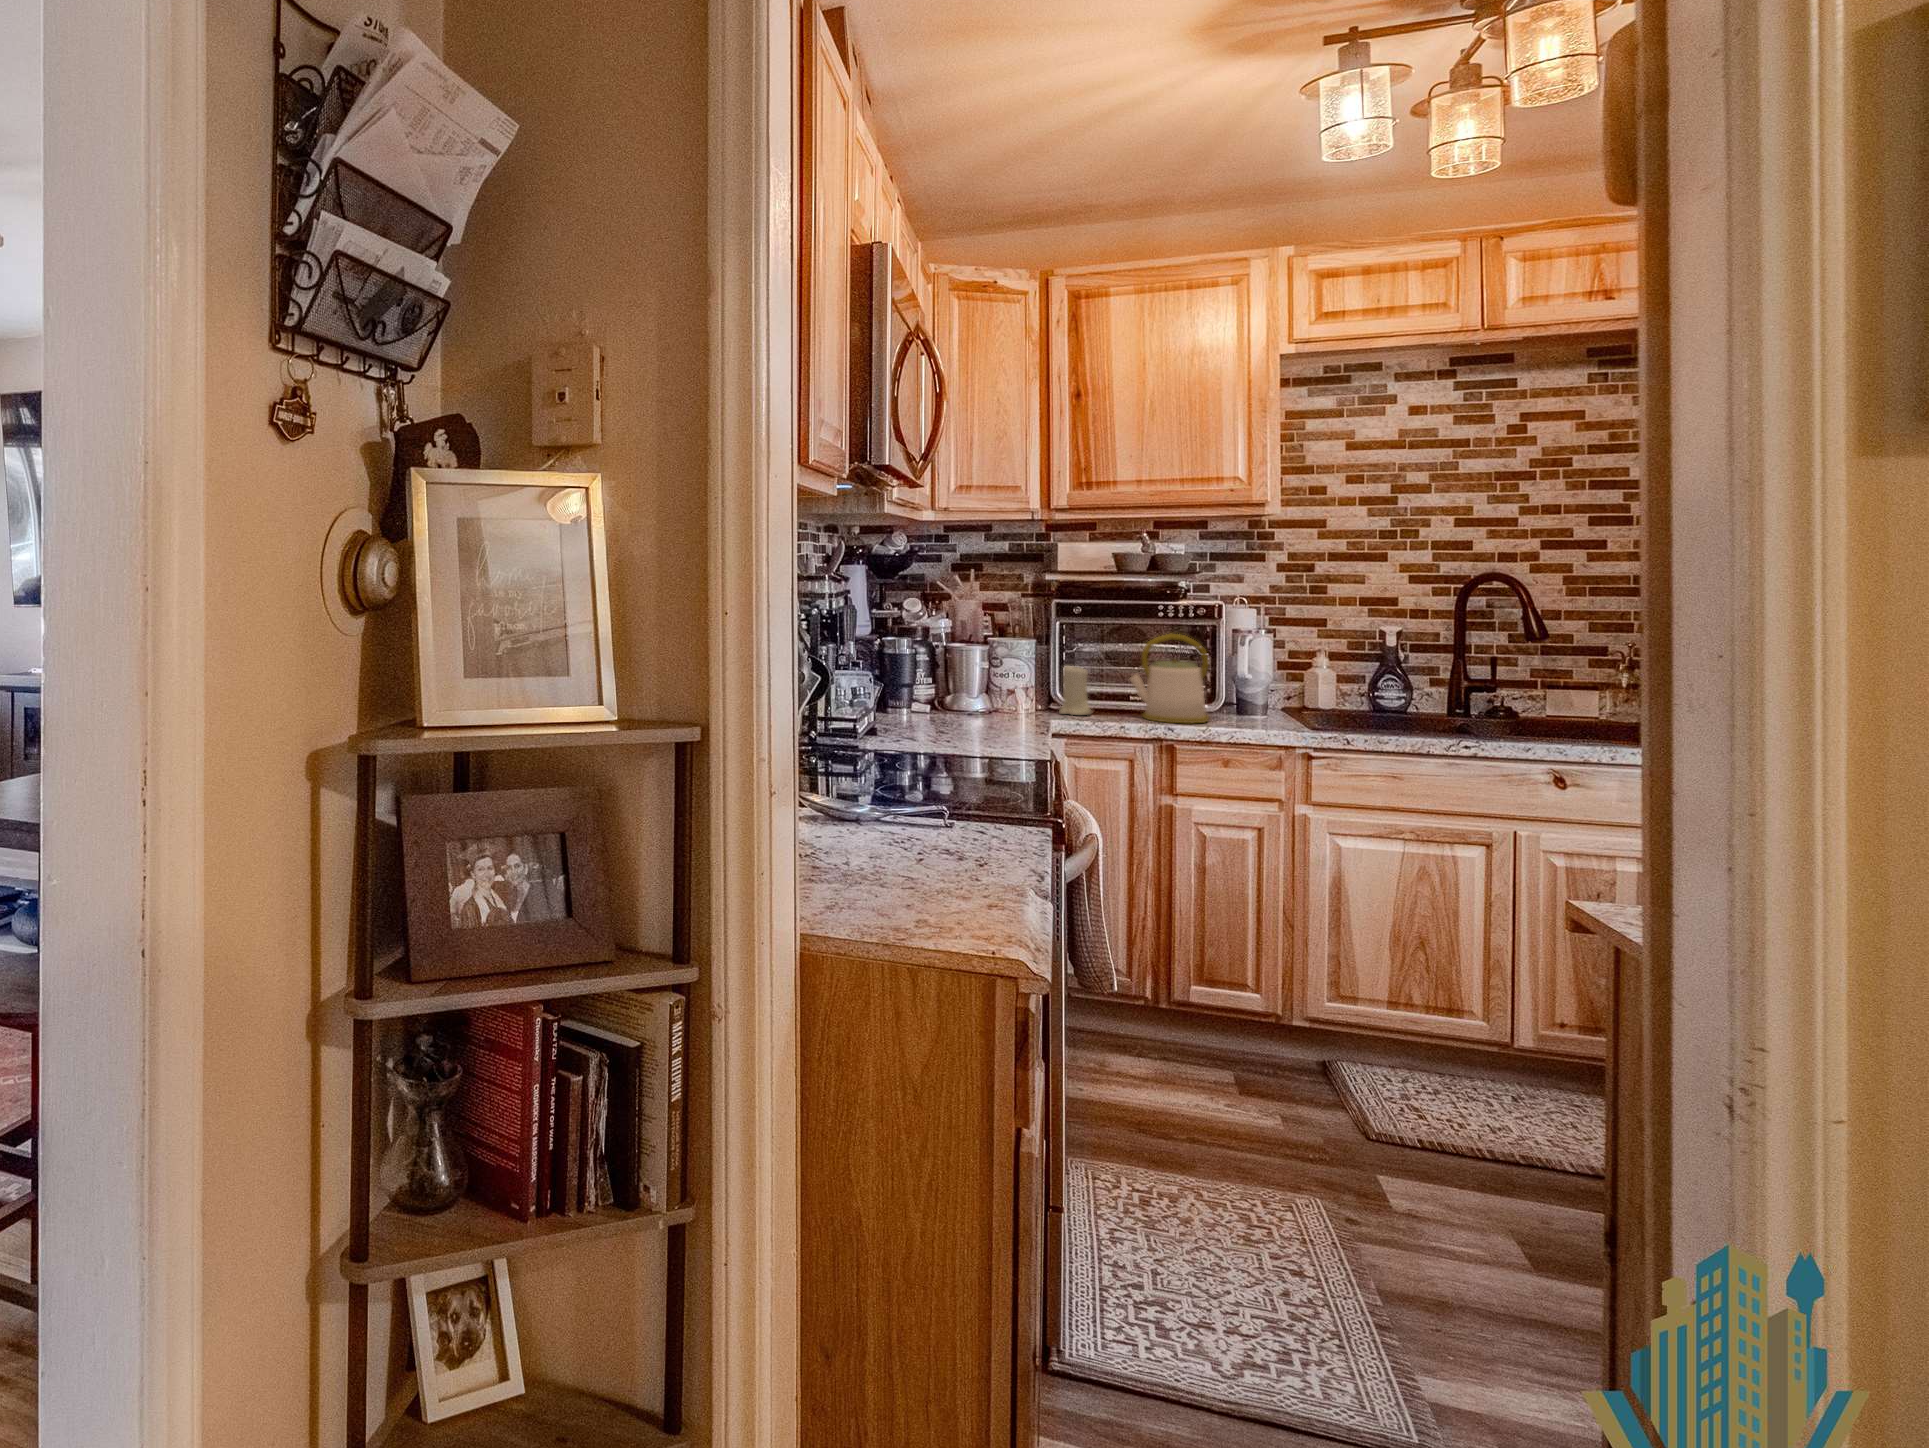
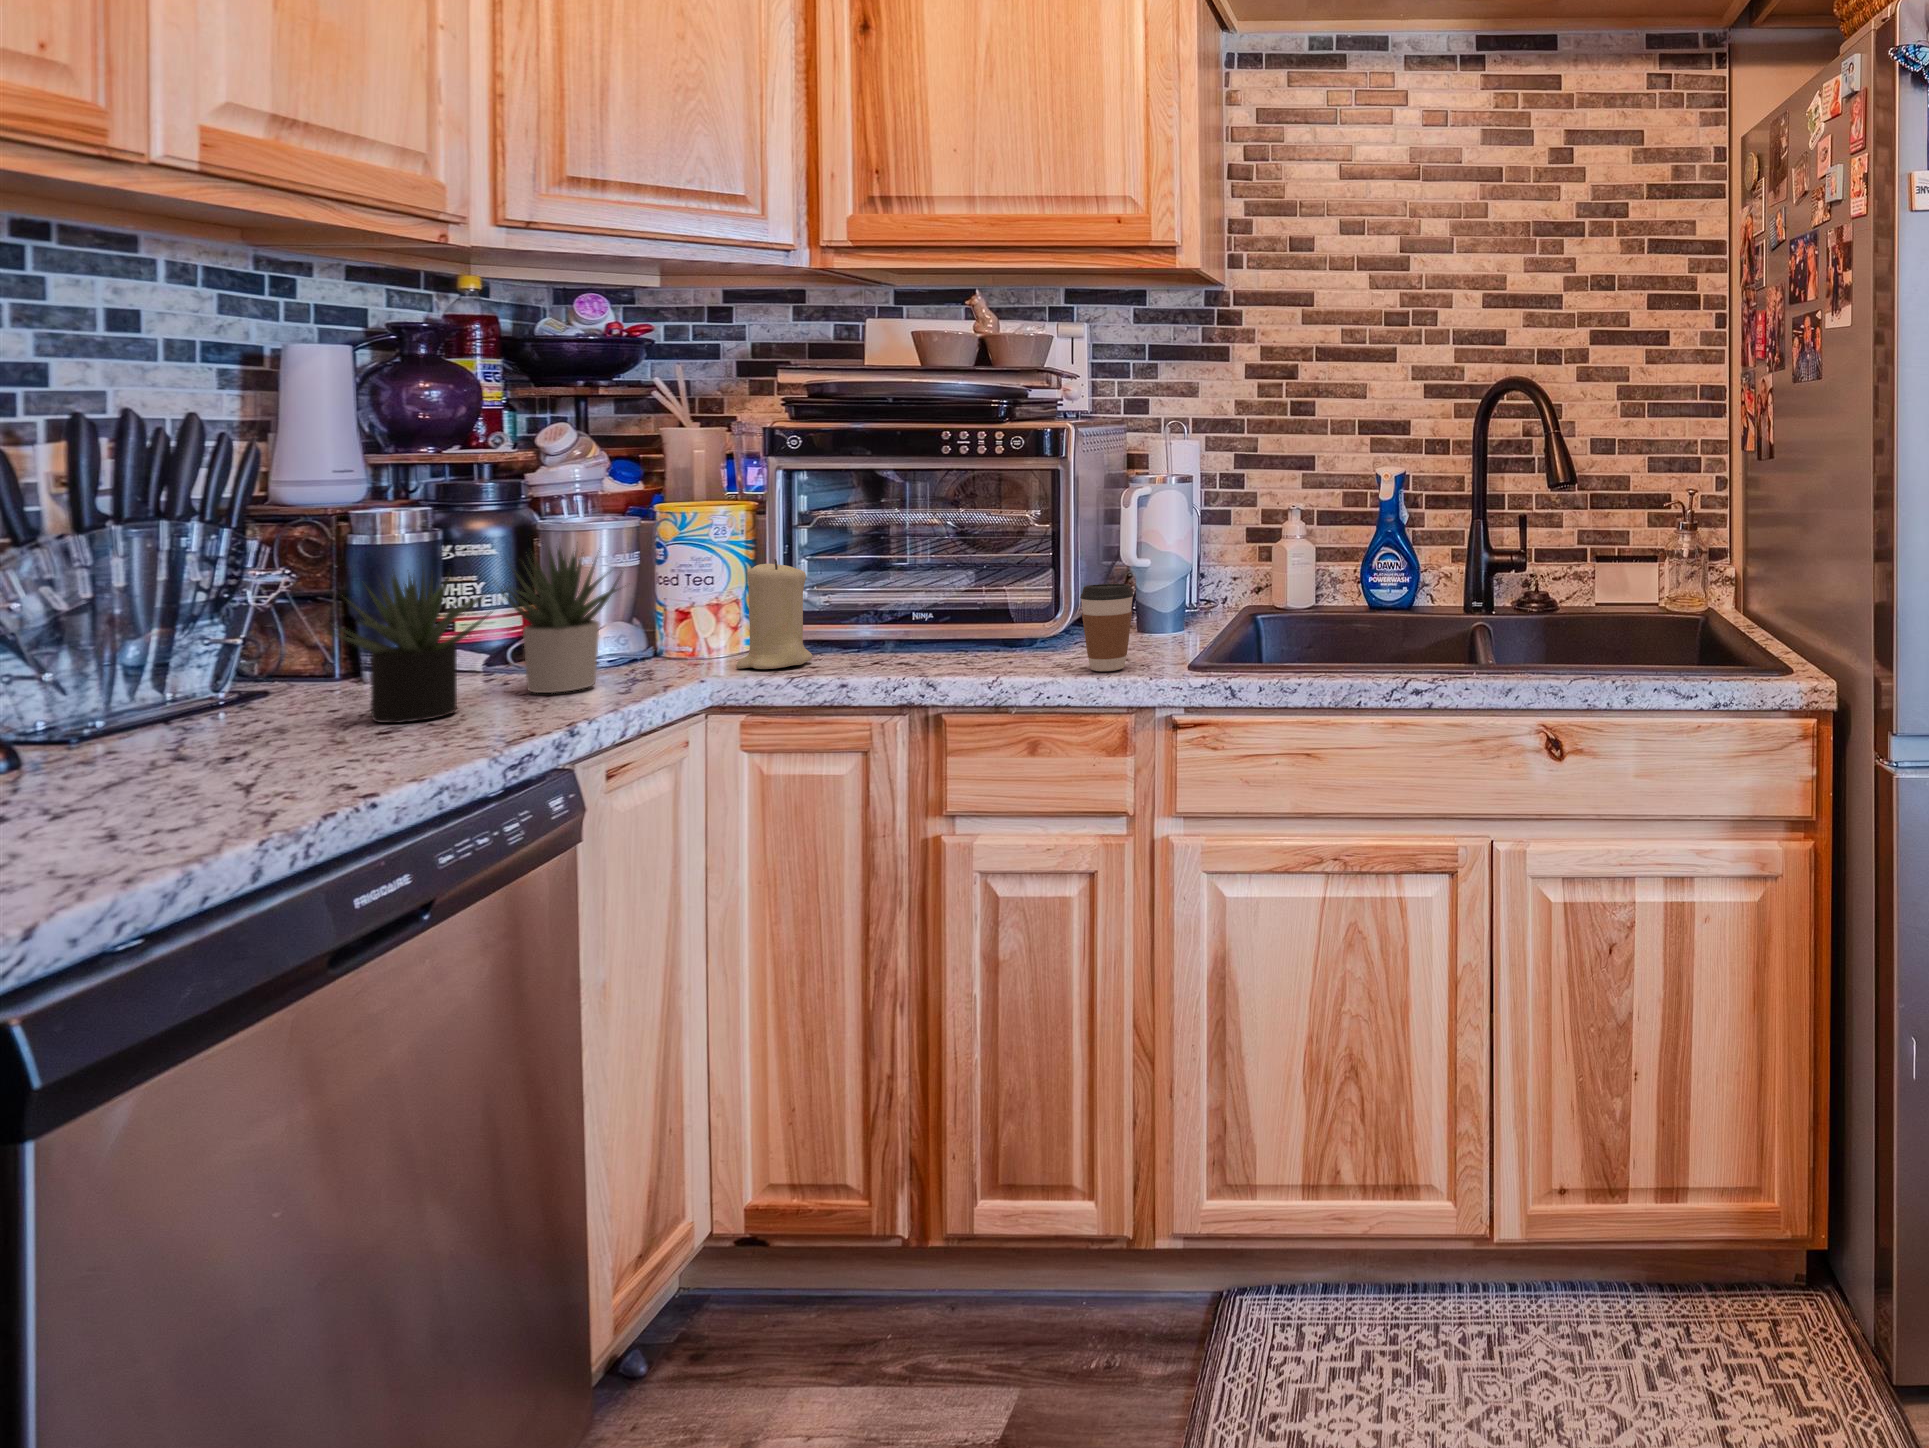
kettle: present [1130,634,1209,723] -> none [884,489,1032,673]
succulent plant: none [938,651,1028,723] -> present [328,548,626,723]
coffee cup: none [1246,685,1276,728] -> present [1080,584,1134,671]

